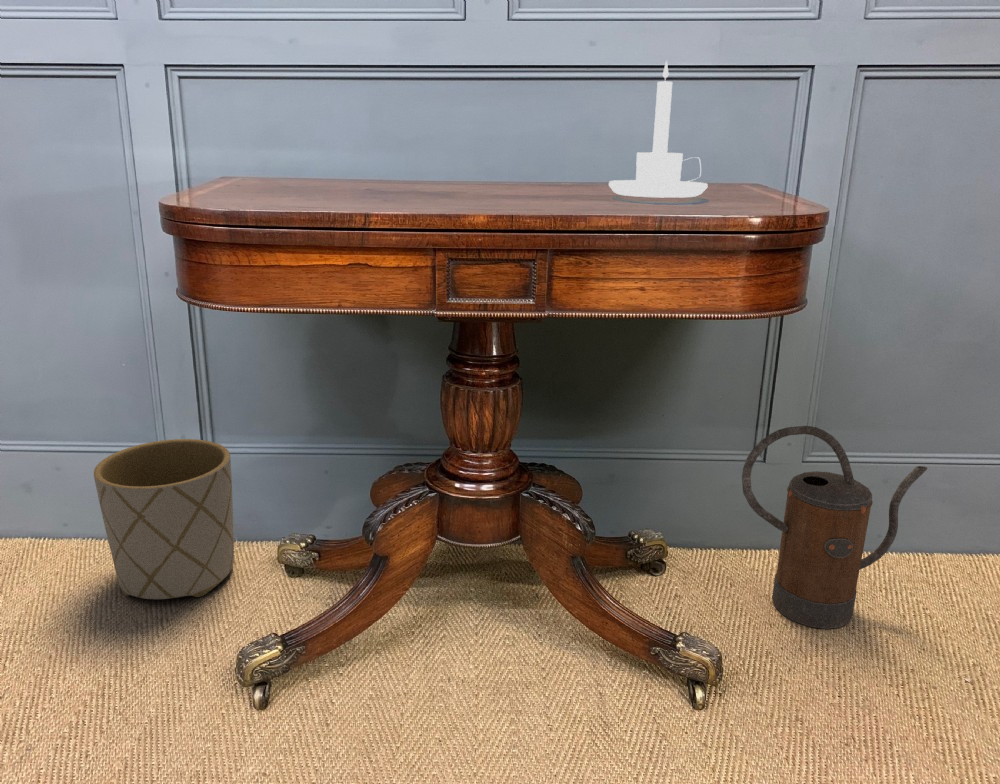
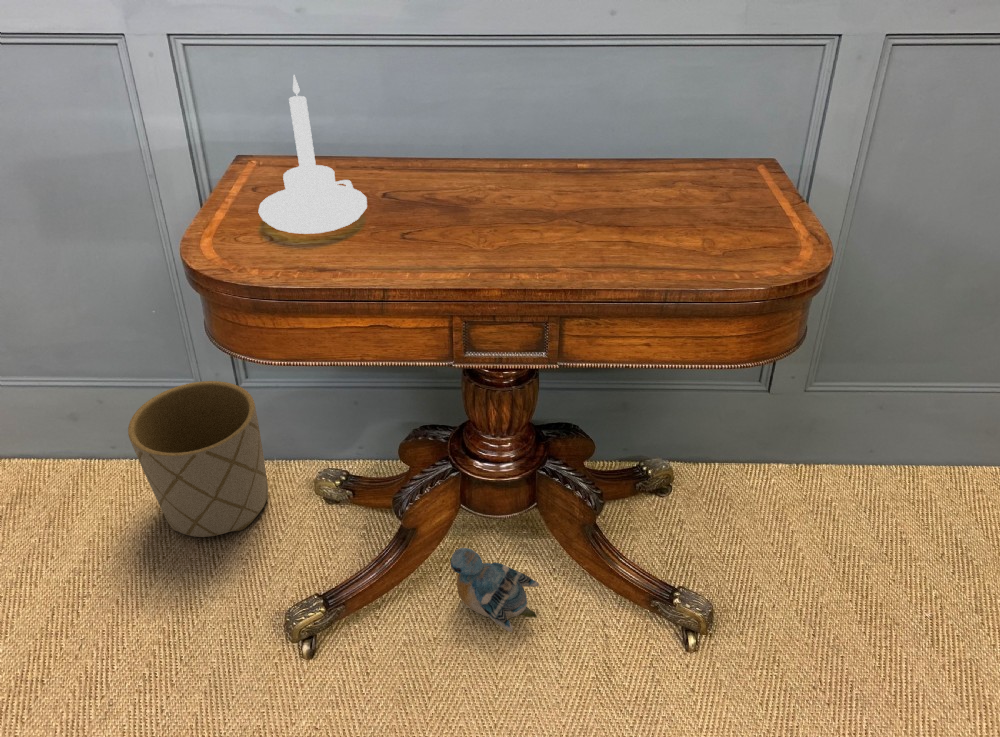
candle holder: present [609,61,708,198] -> present [258,76,367,234]
watering can: present [742,426,927,629] -> none [745,391,924,559]
plush toy: none [426,590,526,681] -> present [449,548,539,632]

